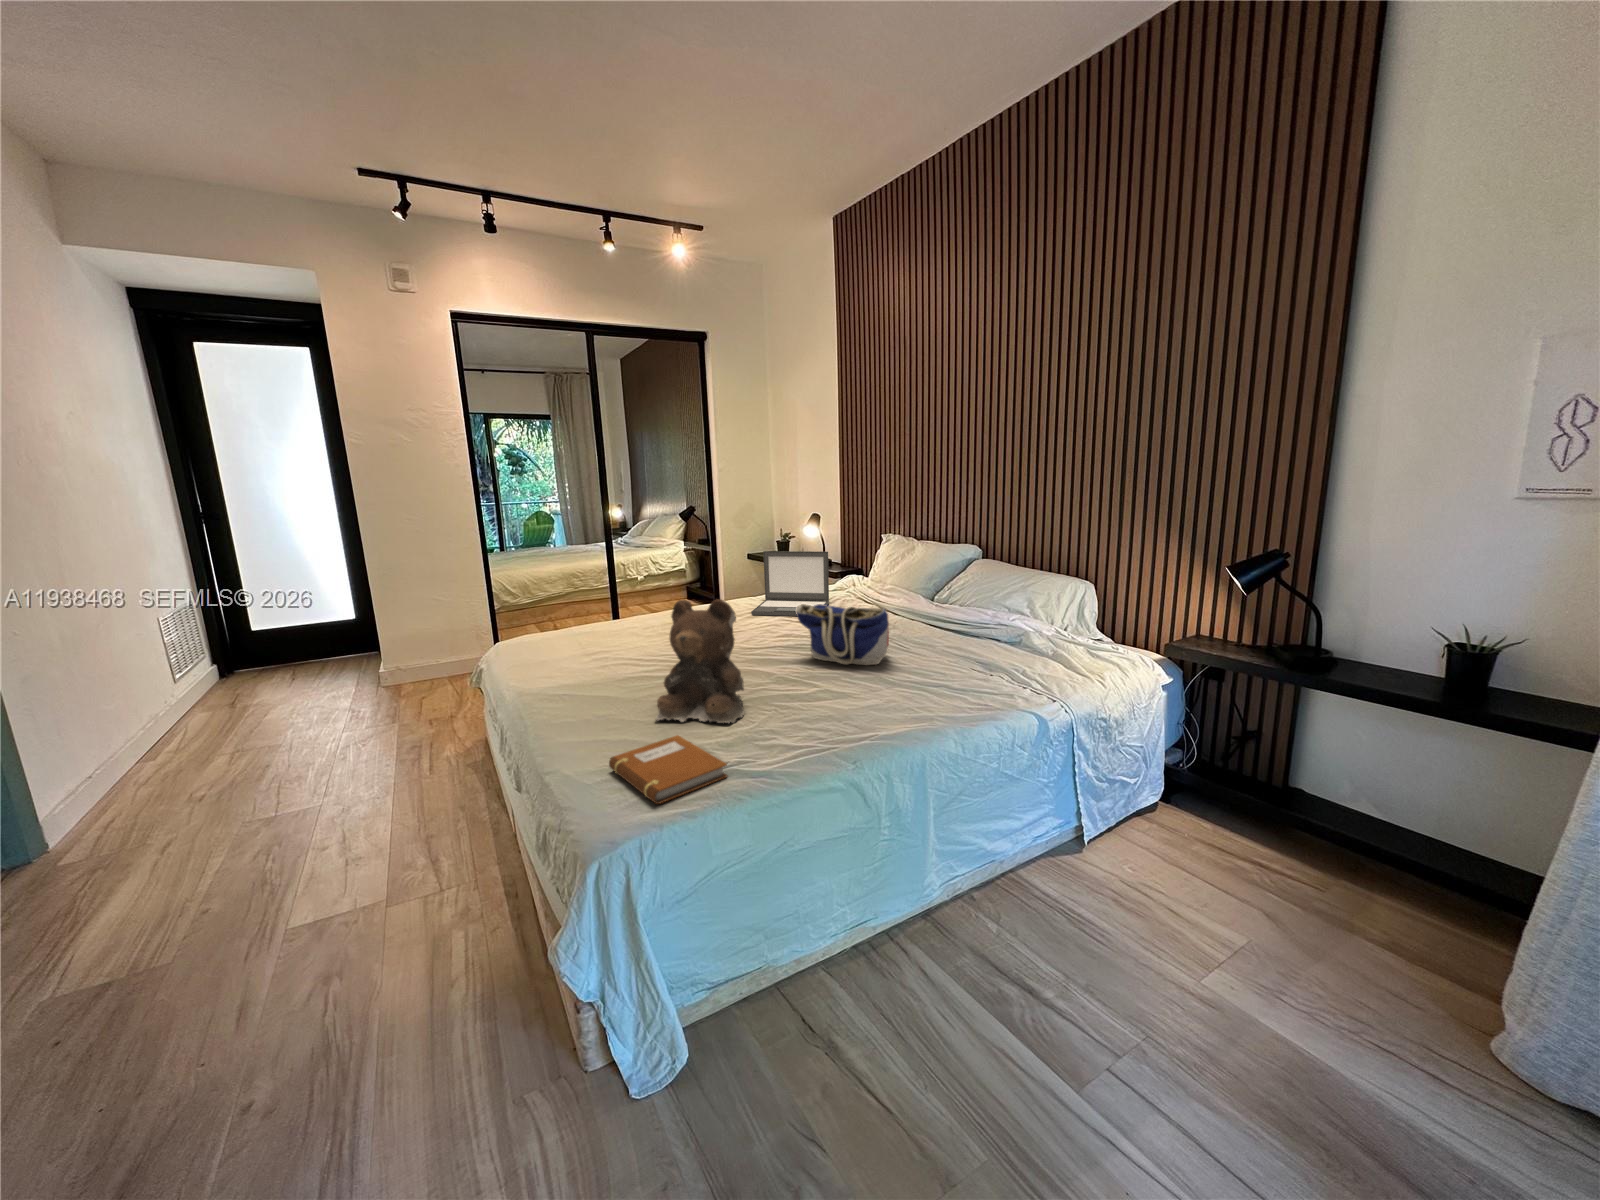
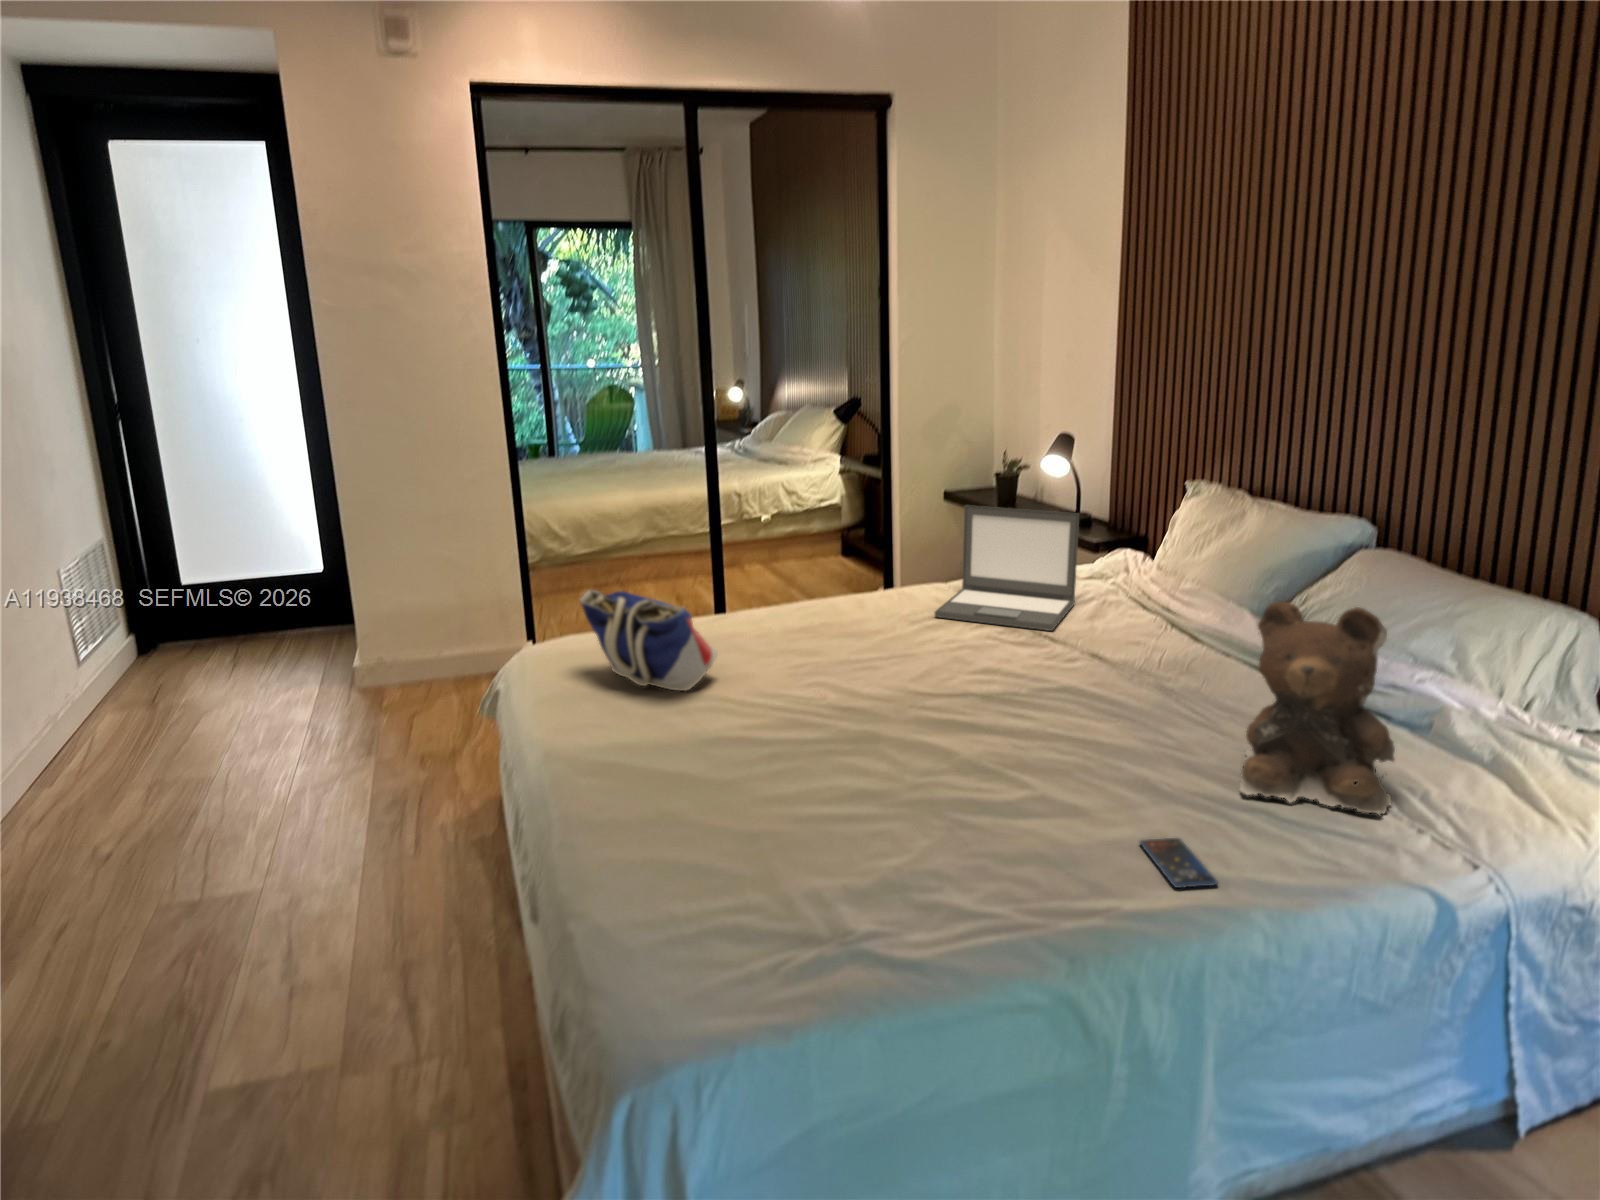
teddy bear: present [656,599,744,723] -> present [1240,602,1395,814]
tote bag: present [796,604,889,665] -> present [580,590,718,691]
smartphone: none [884,703,929,726] -> present [1140,838,1218,888]
notebook: present [609,735,727,804] -> none [665,857,848,985]

